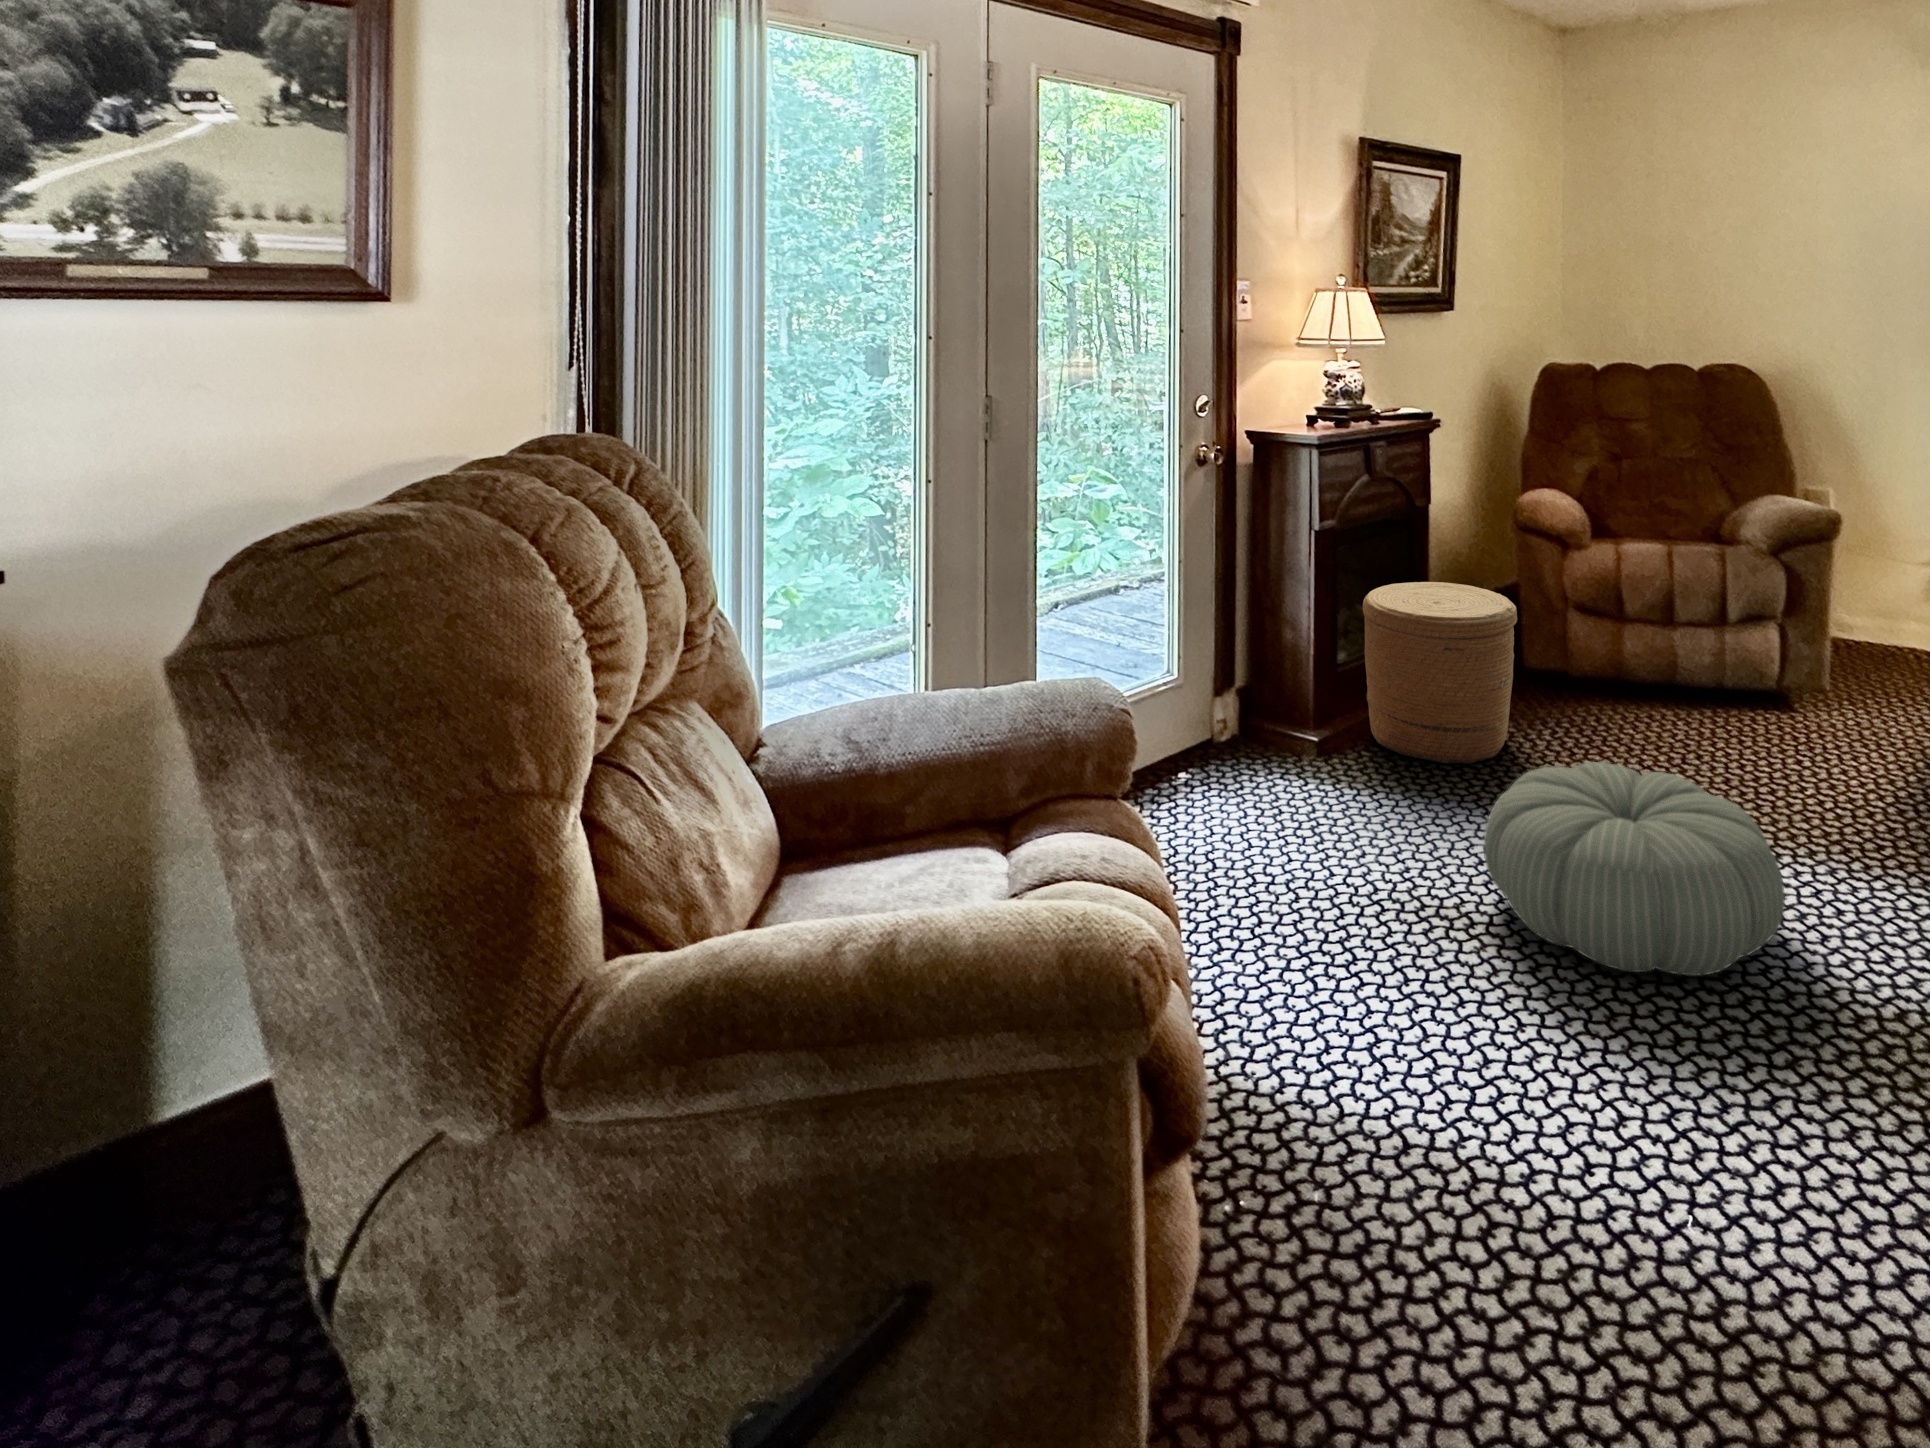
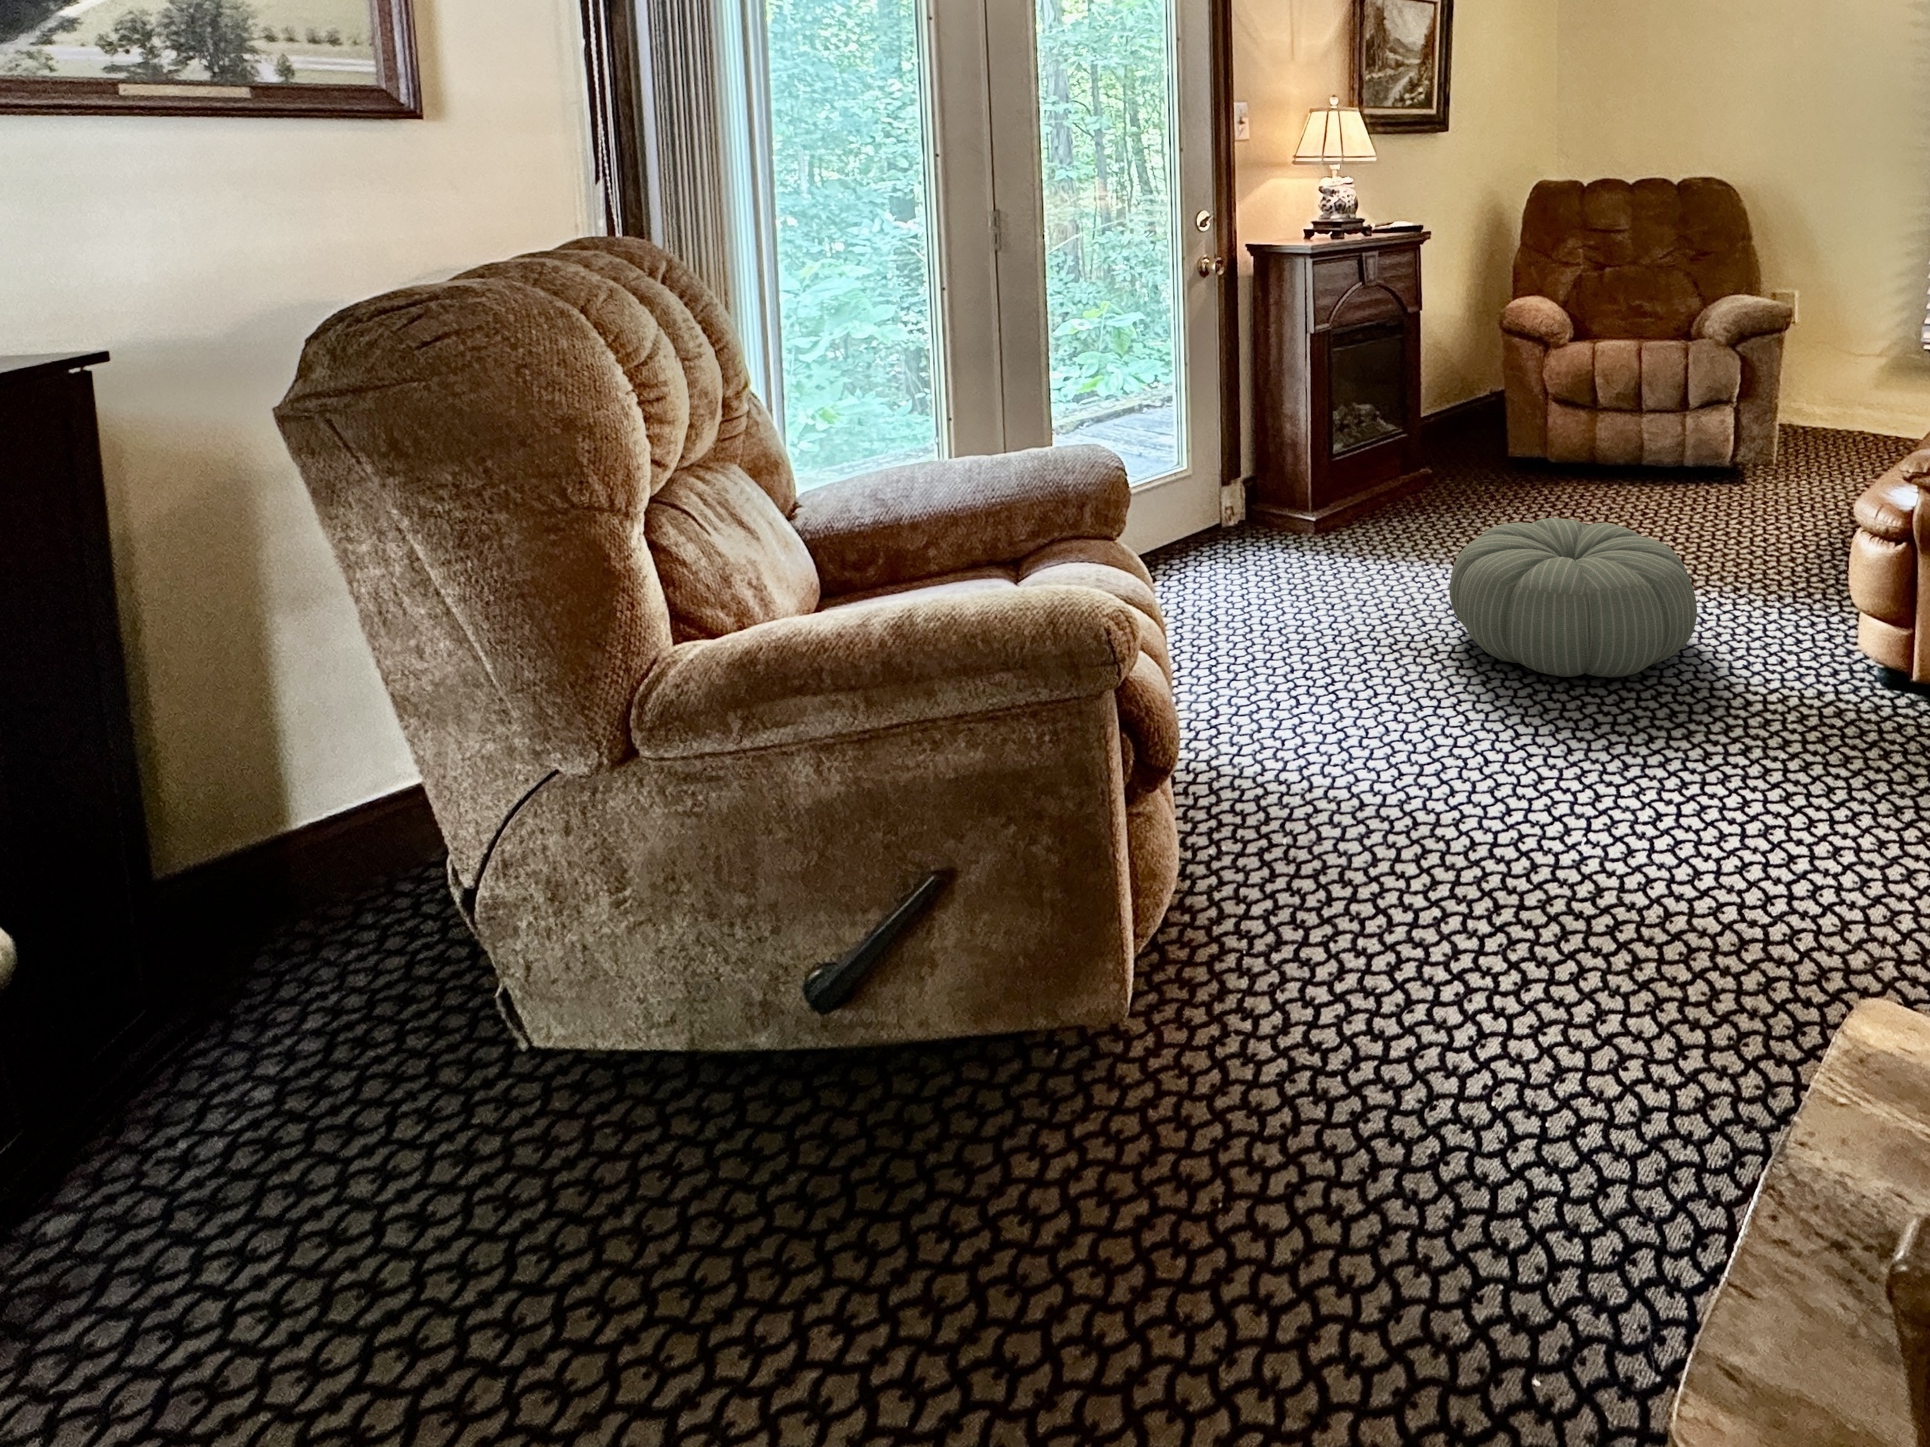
woven basket: present [1363,582,1517,764] -> none [1358,381,1497,536]

